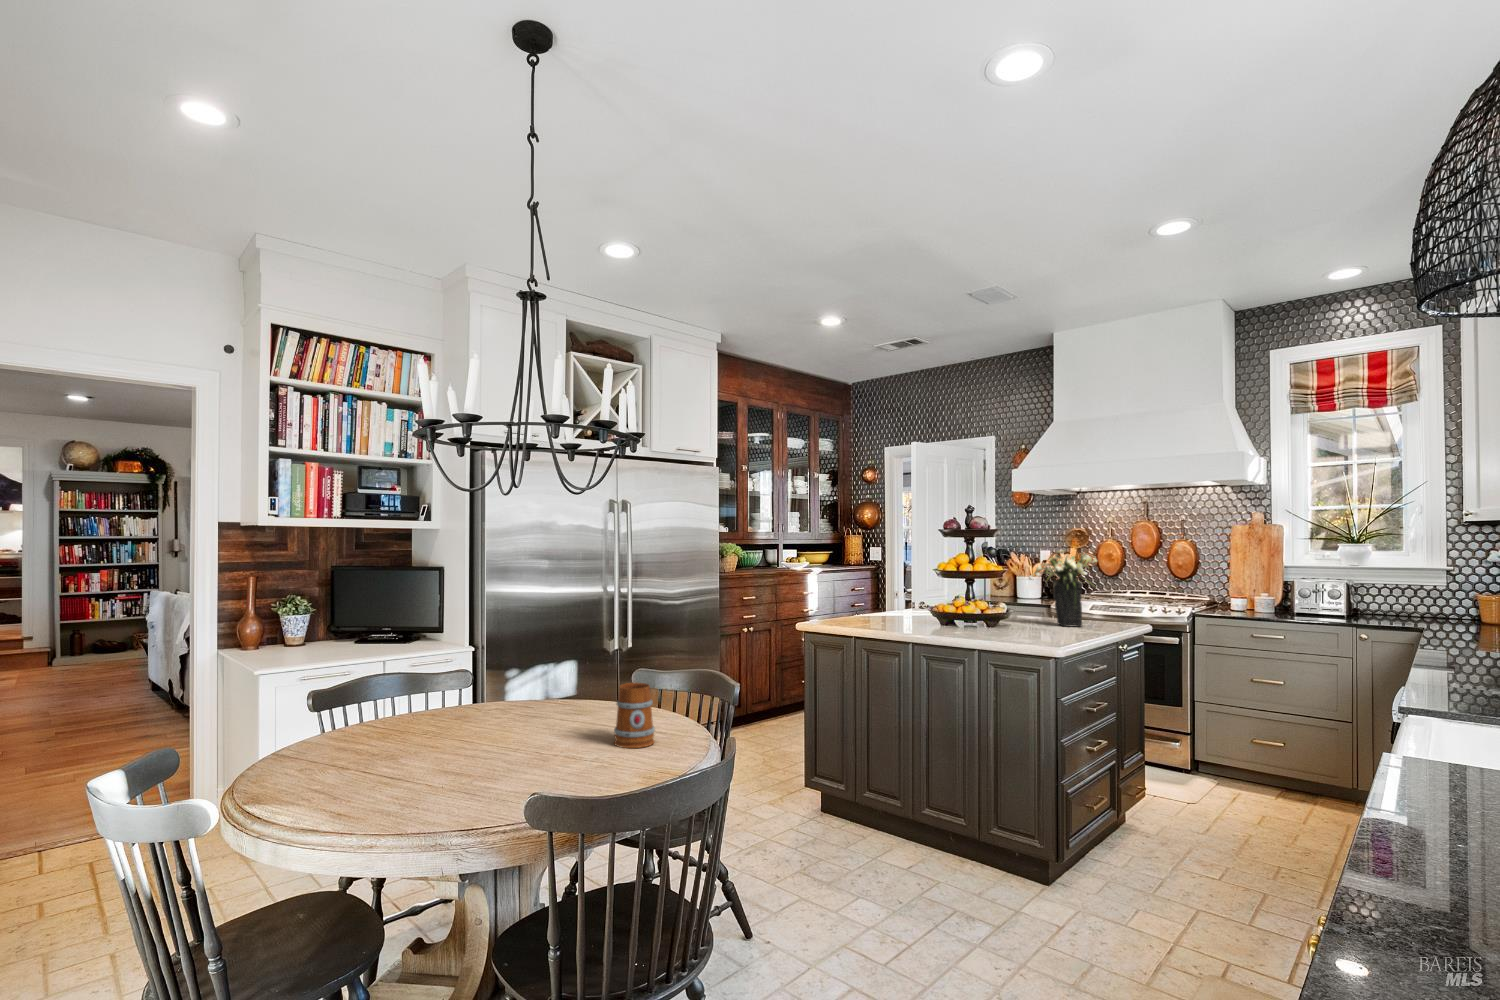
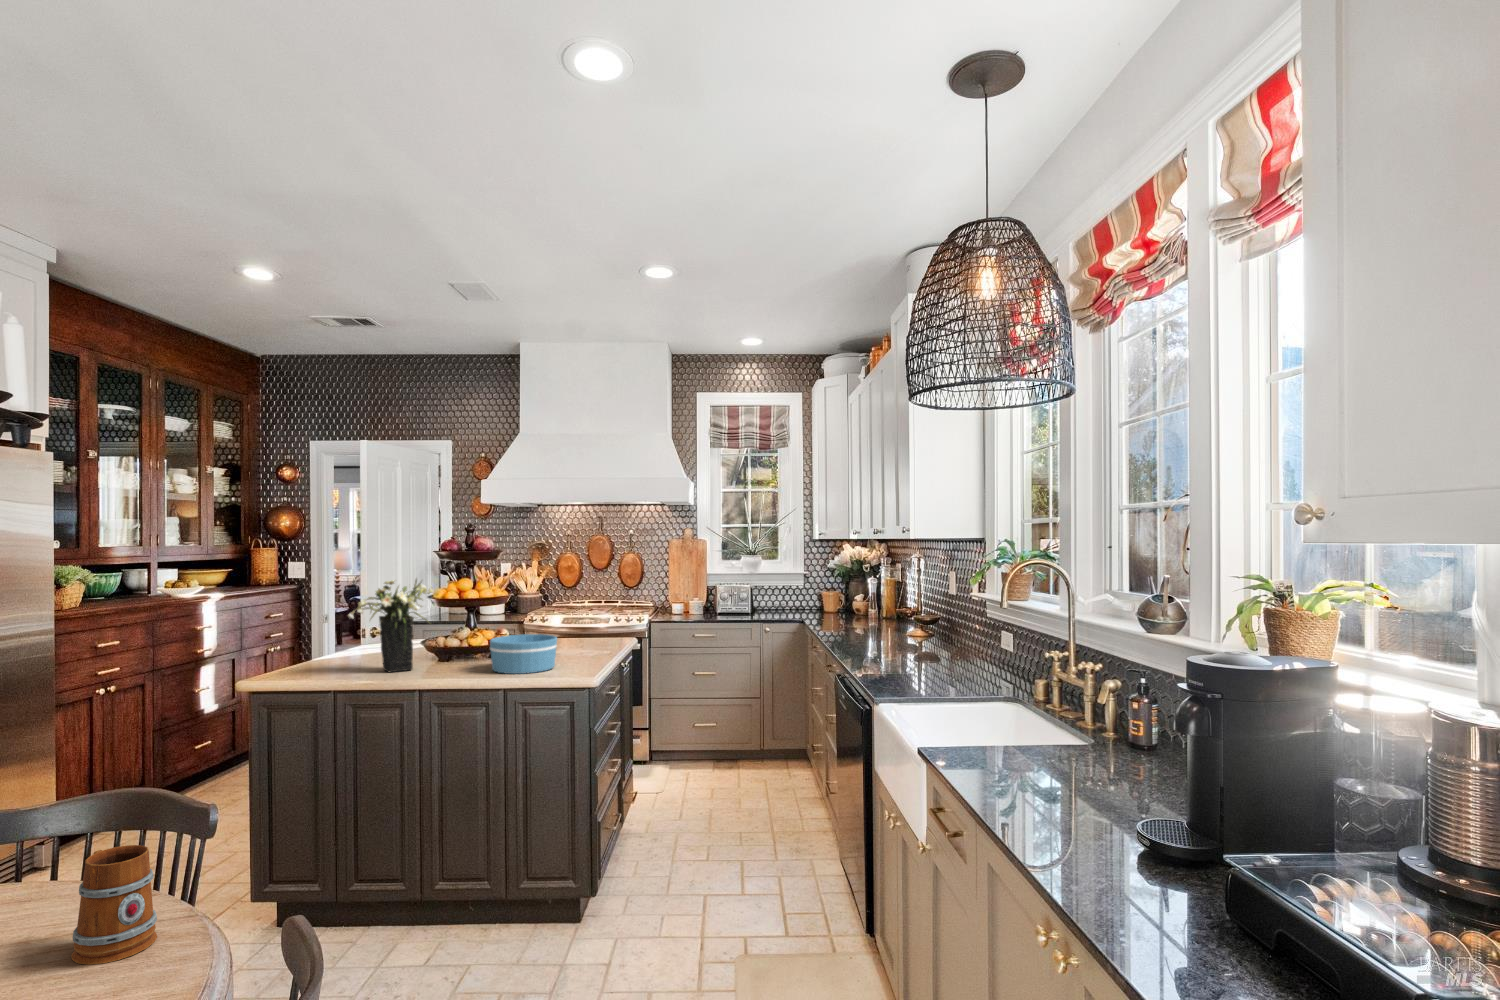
flower arrangement: present [1029,550,1097,627] -> present [348,579,433,673]
bowl: none [965,602,1029,636] -> present [490,634,557,674]

